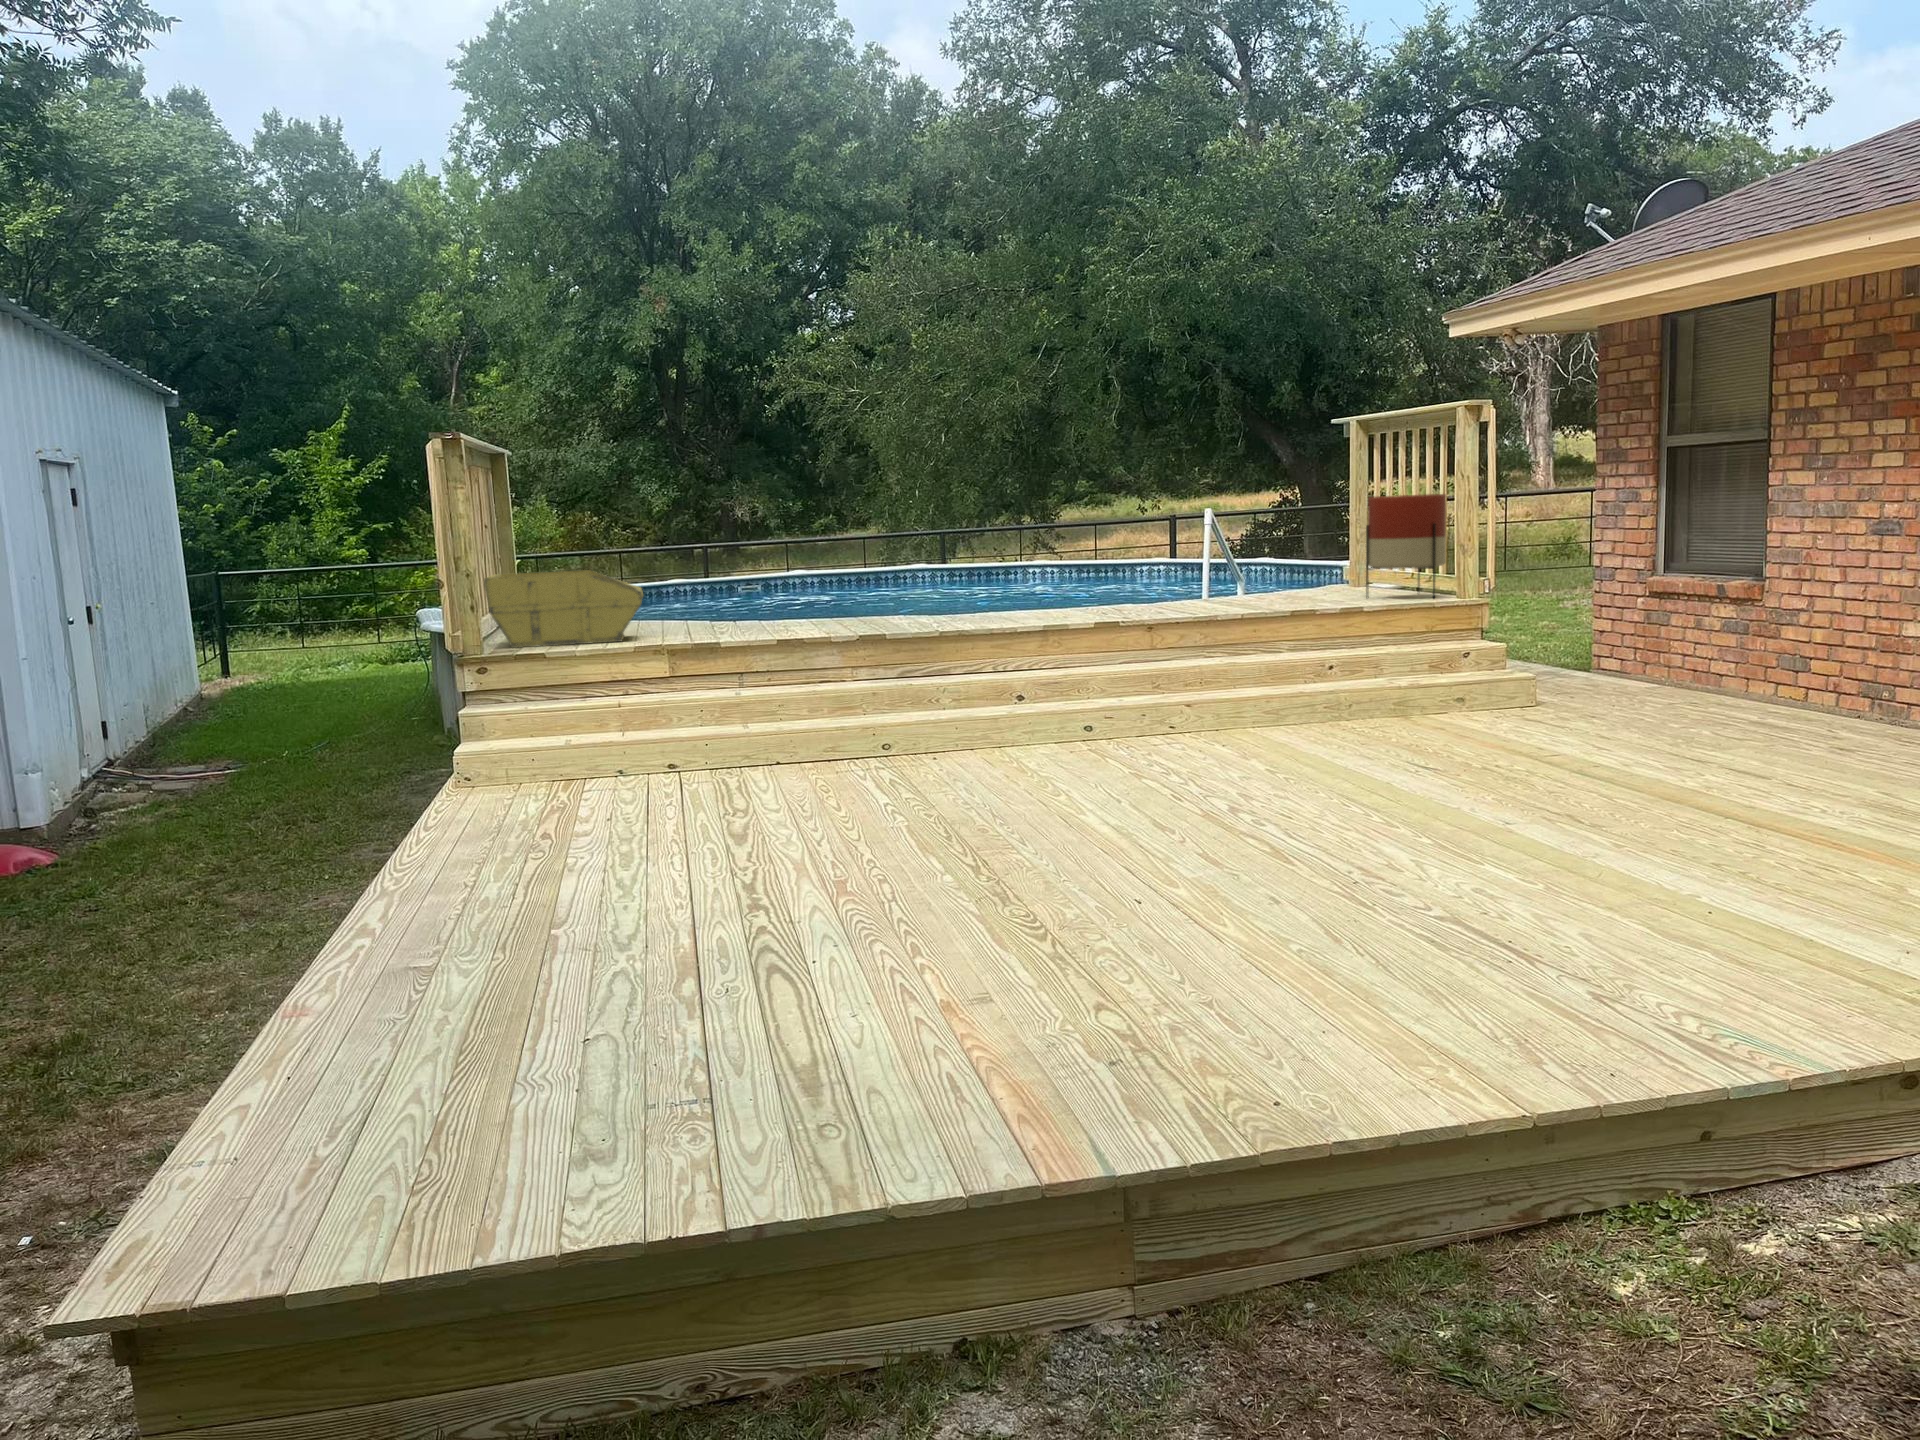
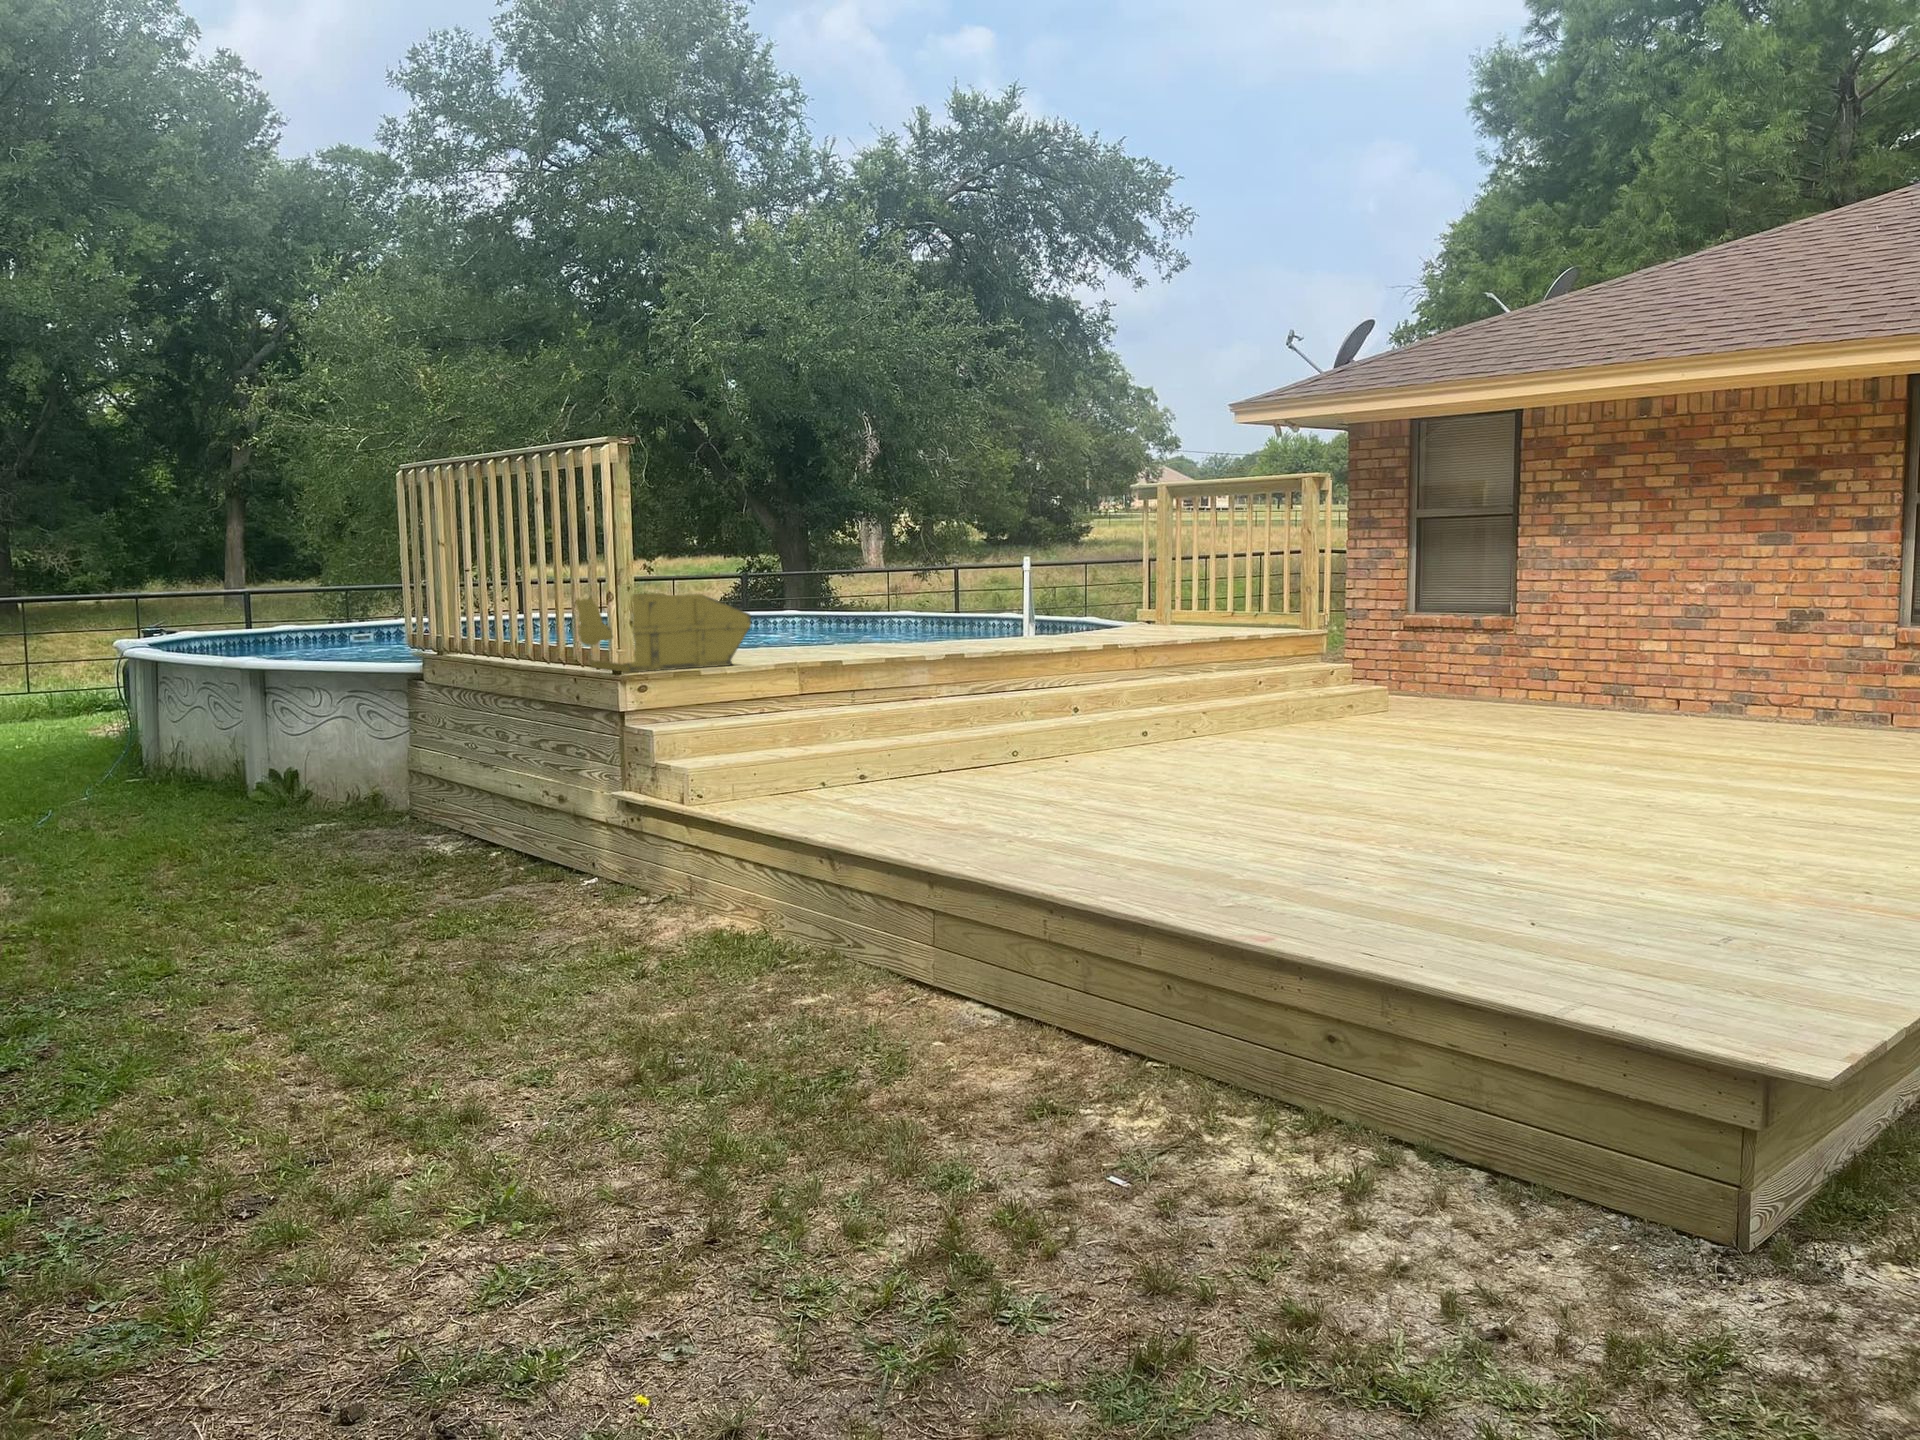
planter: present [1366,494,1446,598] -> none [1234,545,1298,630]

